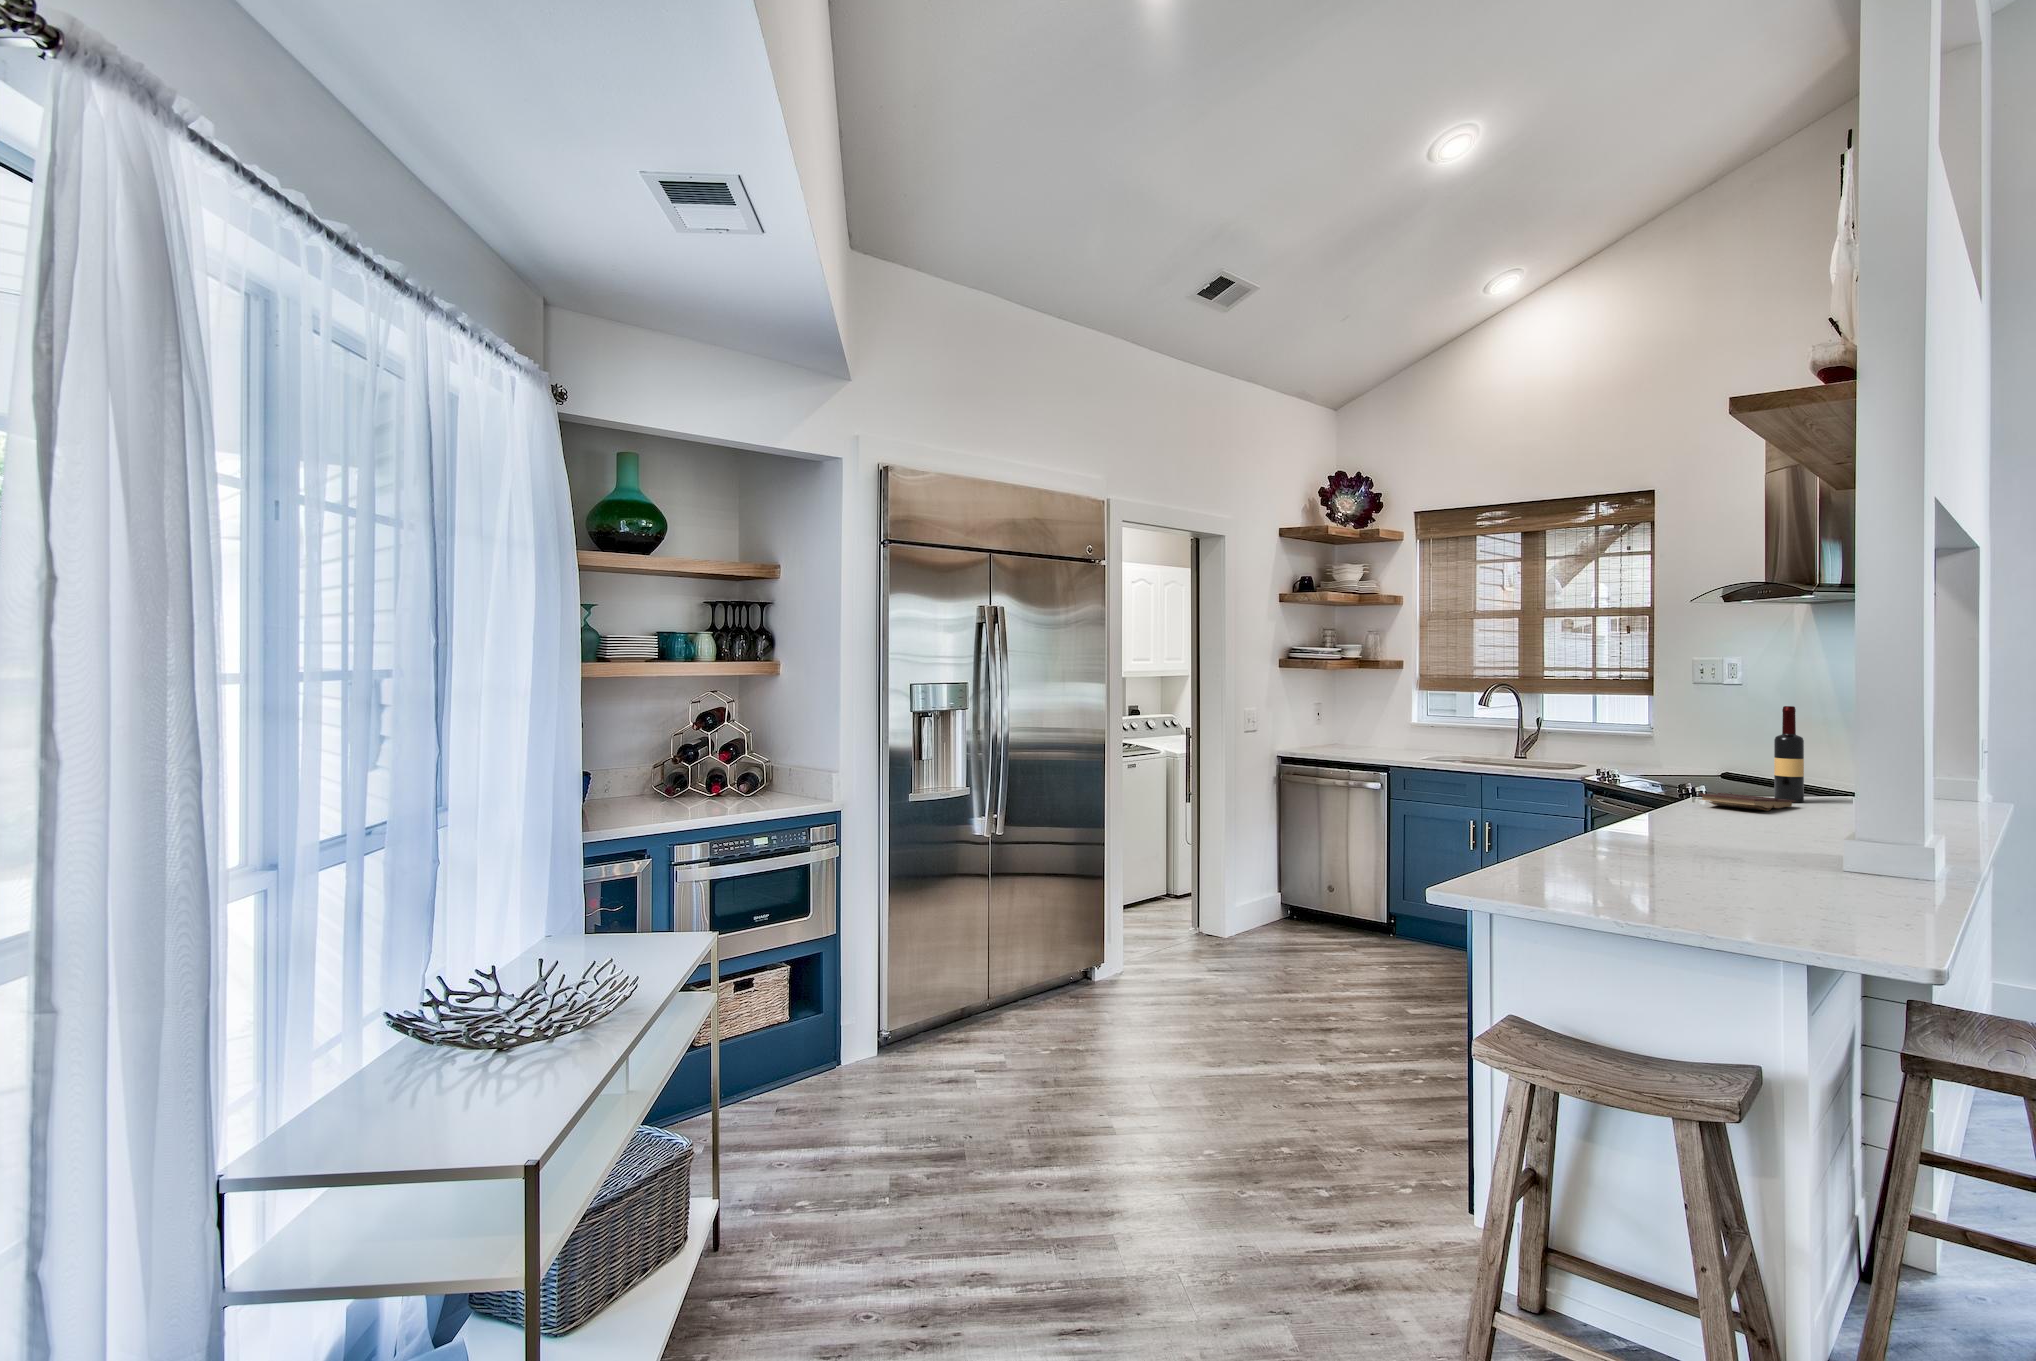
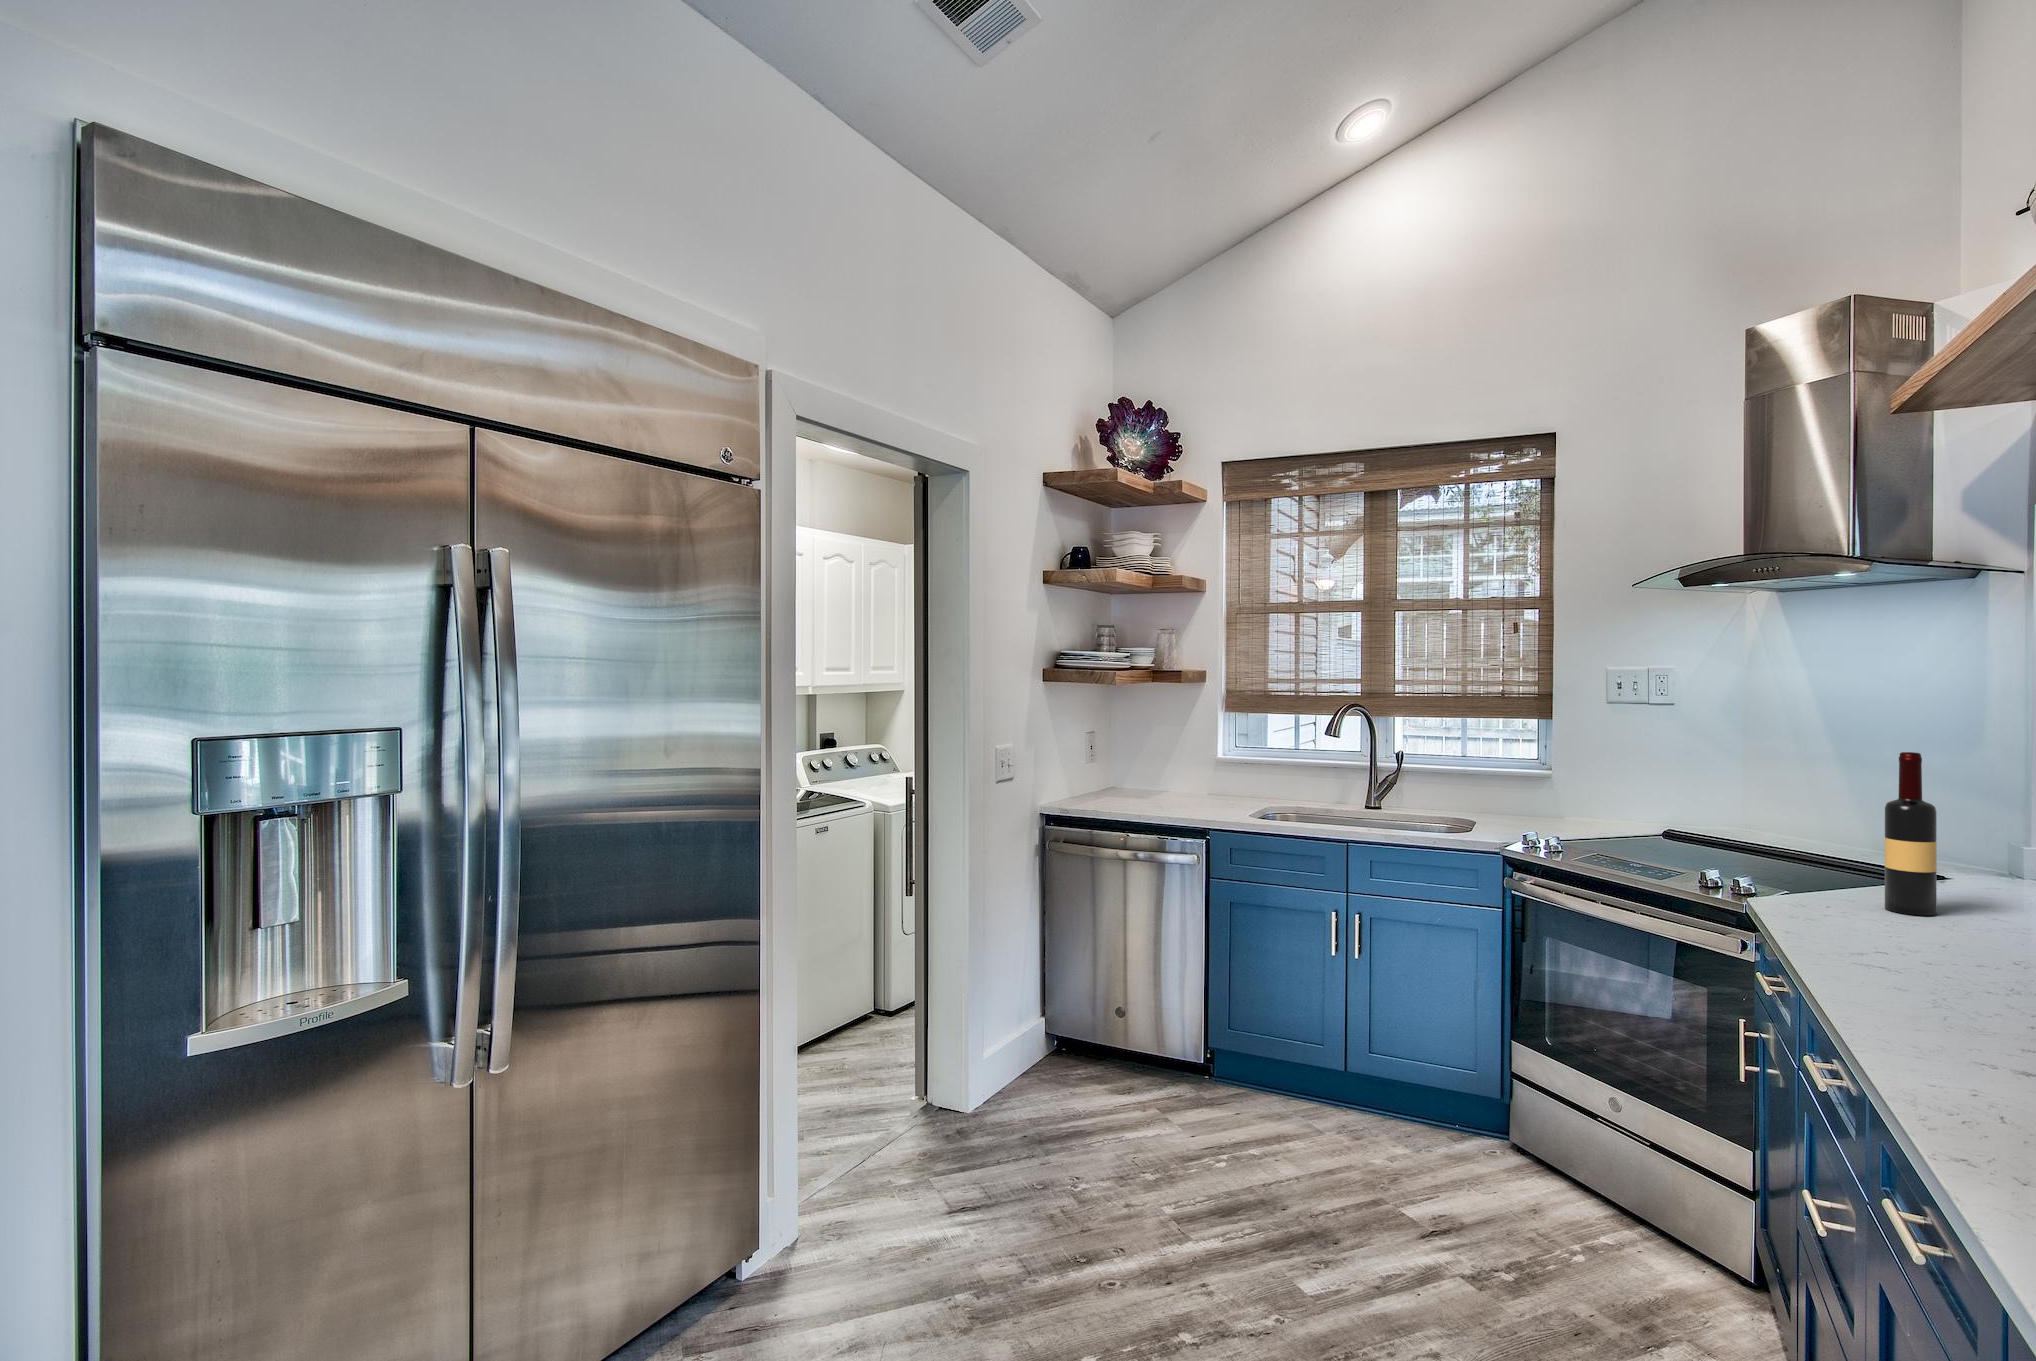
book: present [1699,793,1795,810] -> none [1835,906,1969,949]

